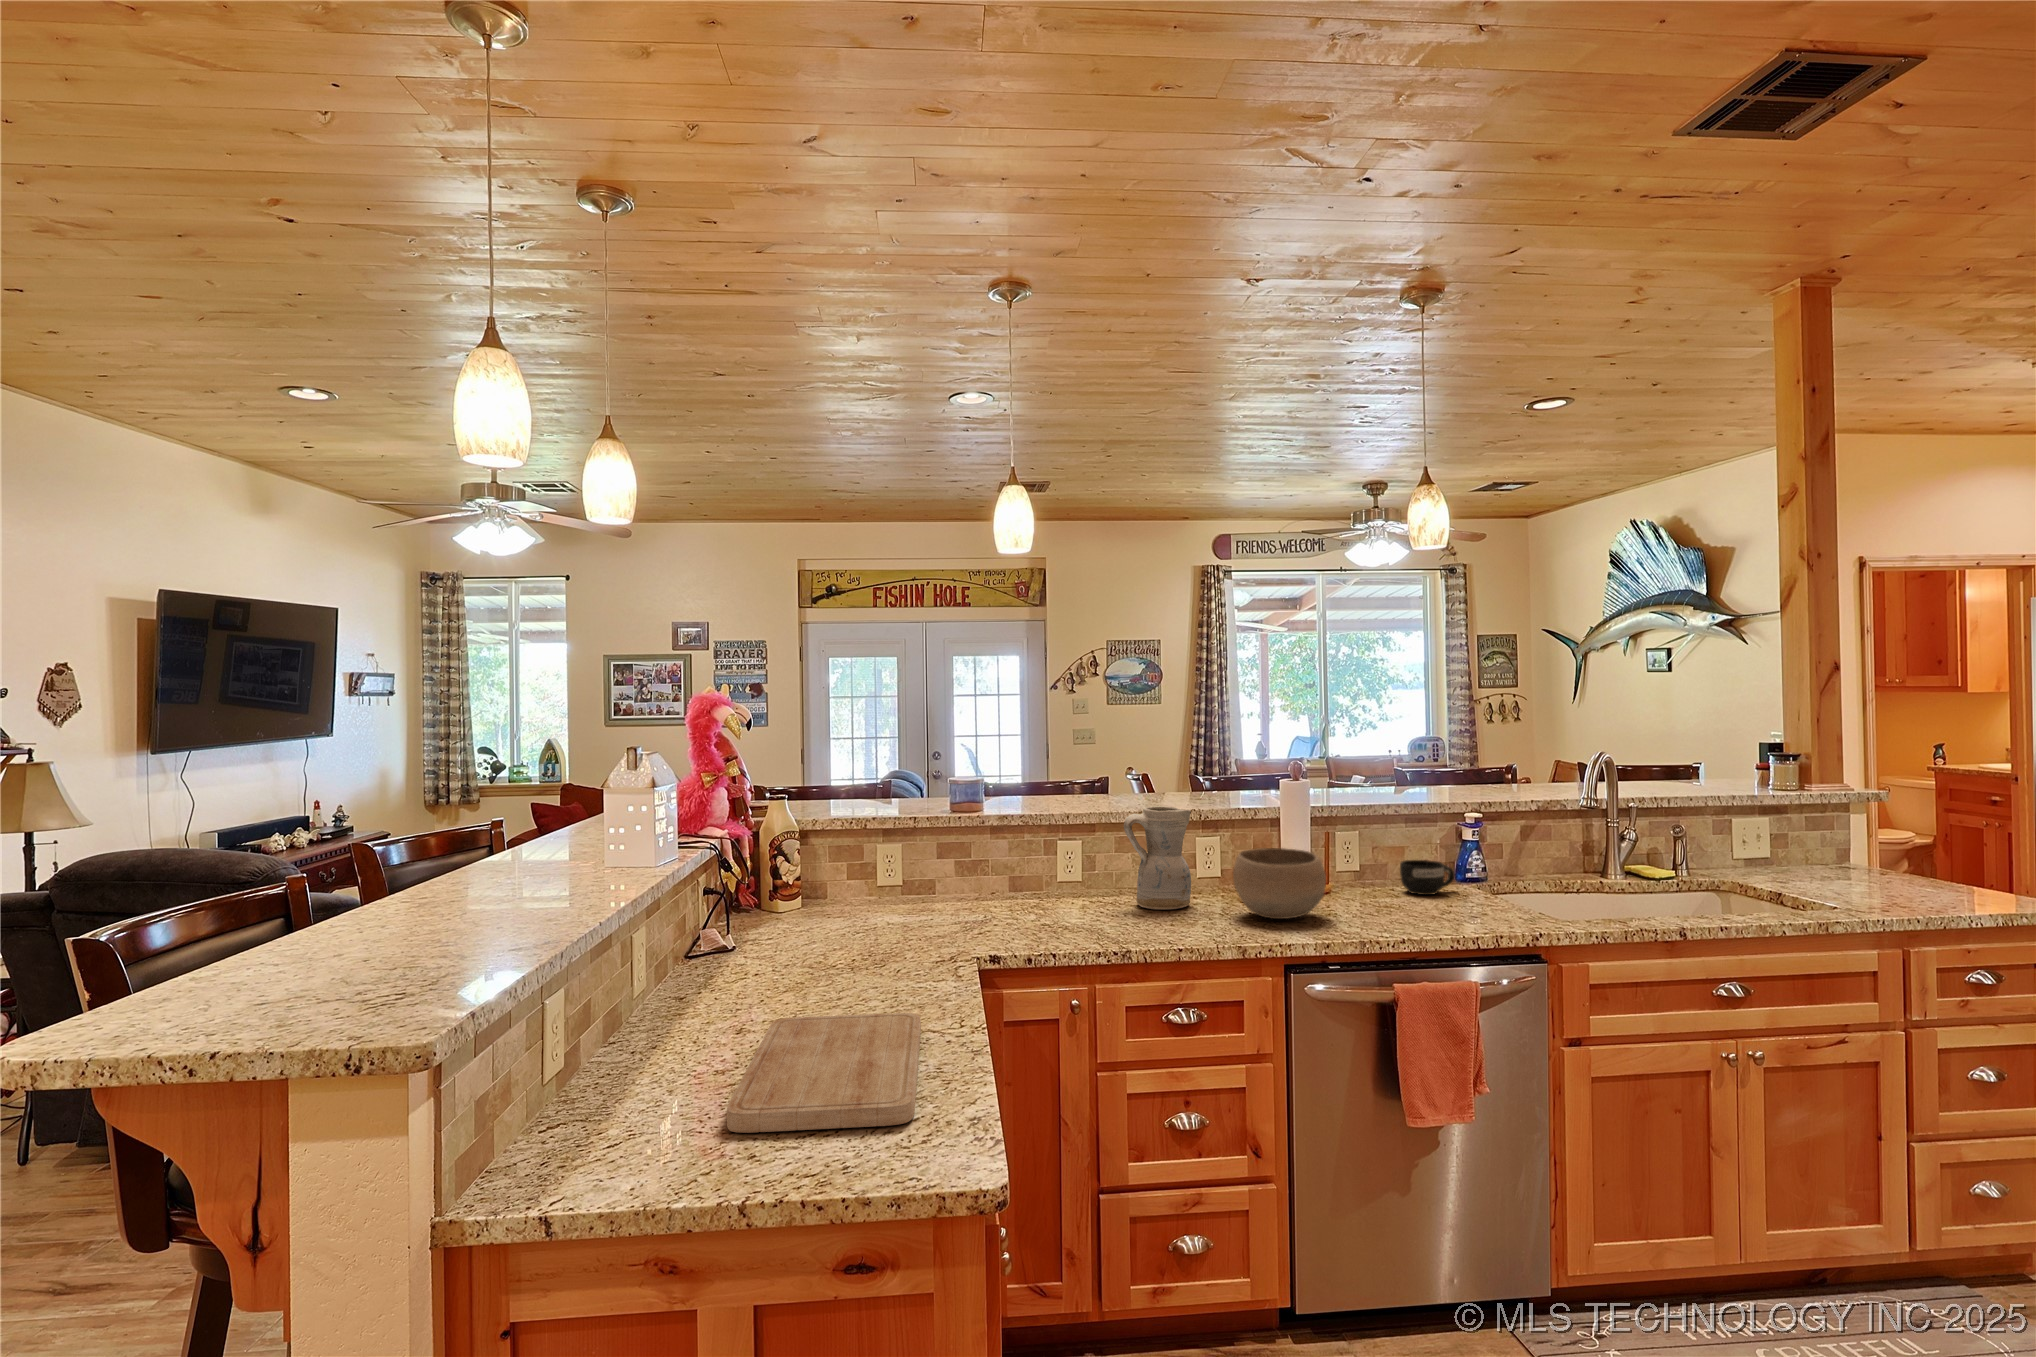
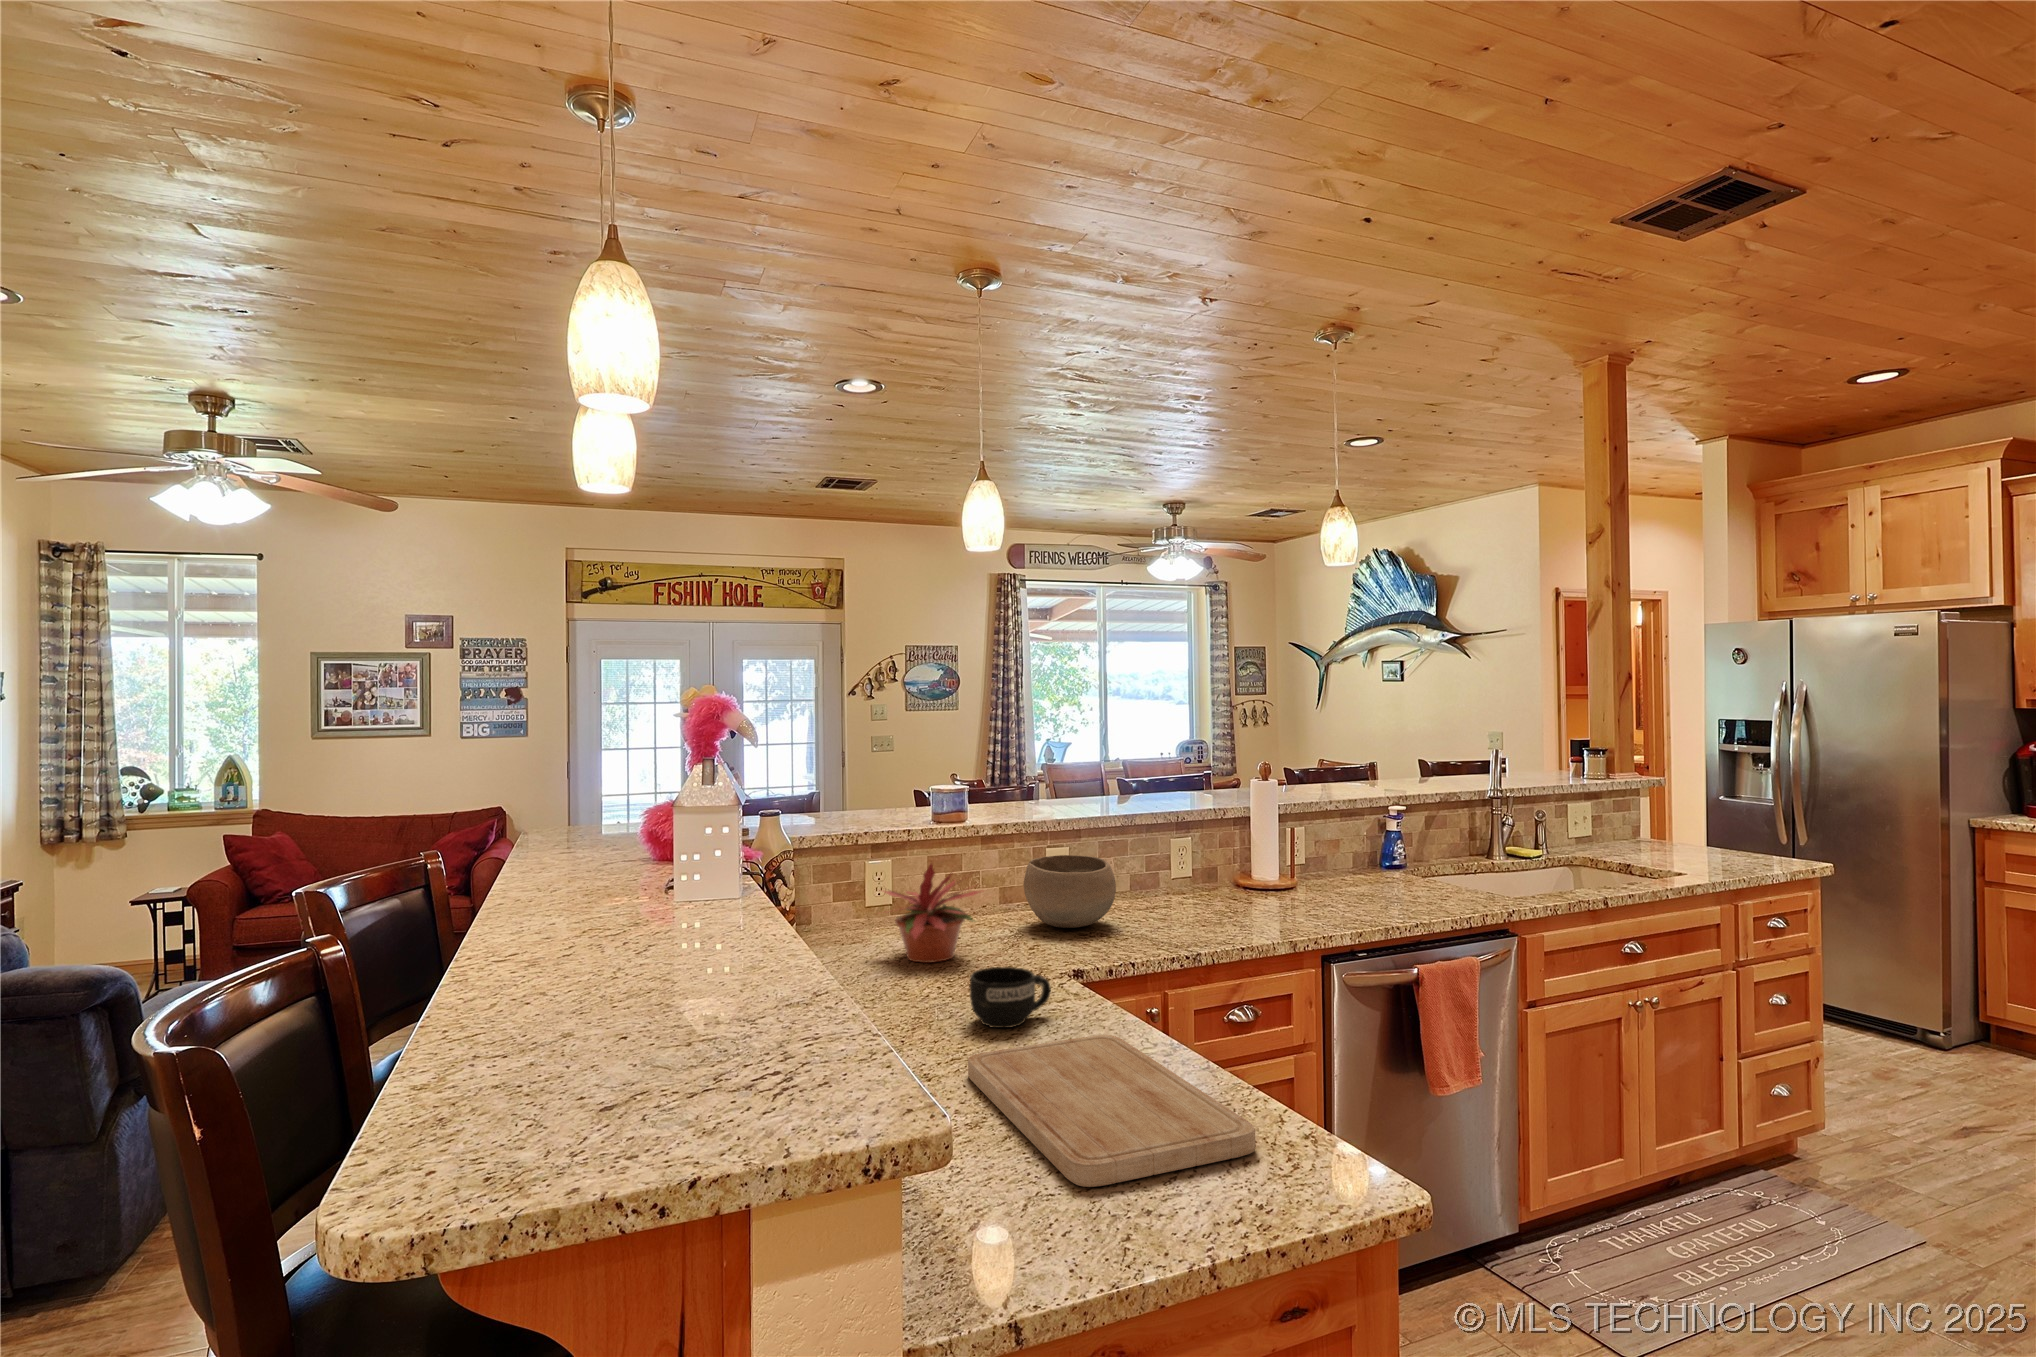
ceramic pitcher: present [1124,806,1191,910] -> none [1128,808,1191,912]
potted plant: none [838,848,937,941] -> present [884,864,979,963]
bowl: present [1233,848,1326,919] -> present [1023,855,1116,928]
mug: present [1400,860,1454,895] -> present [970,967,1051,1028]

